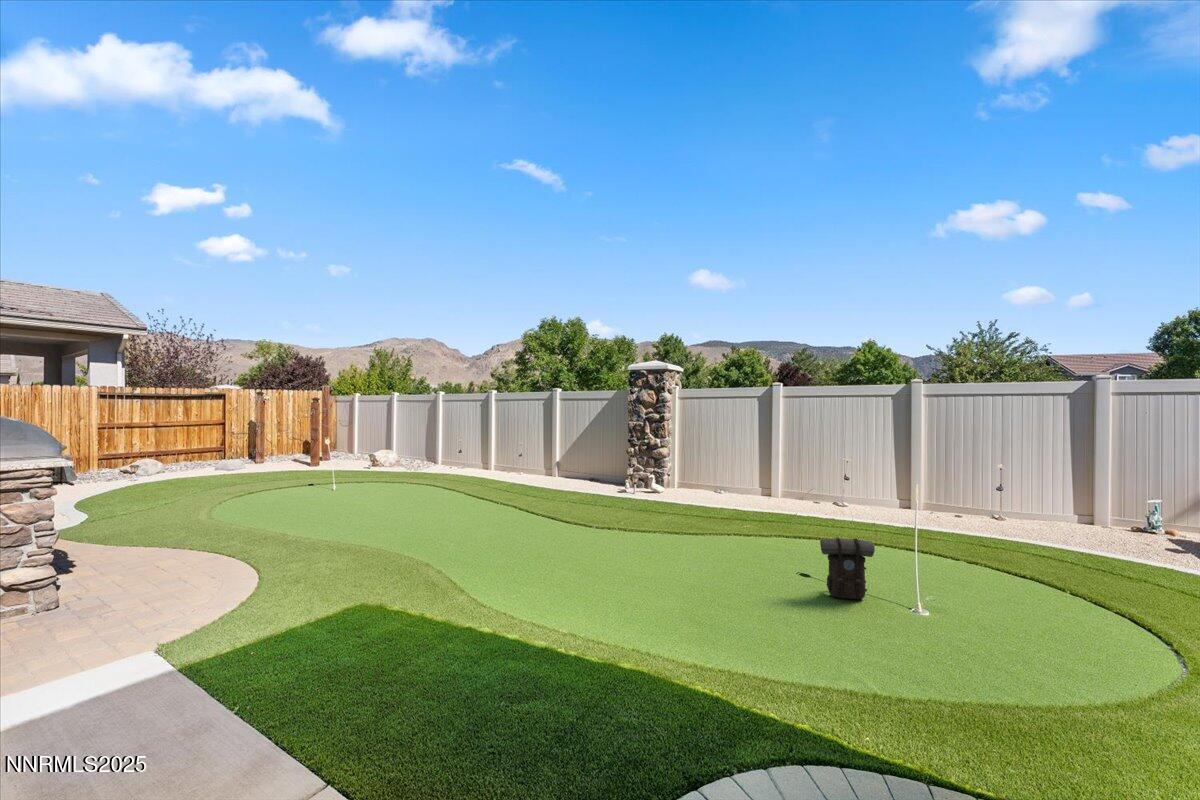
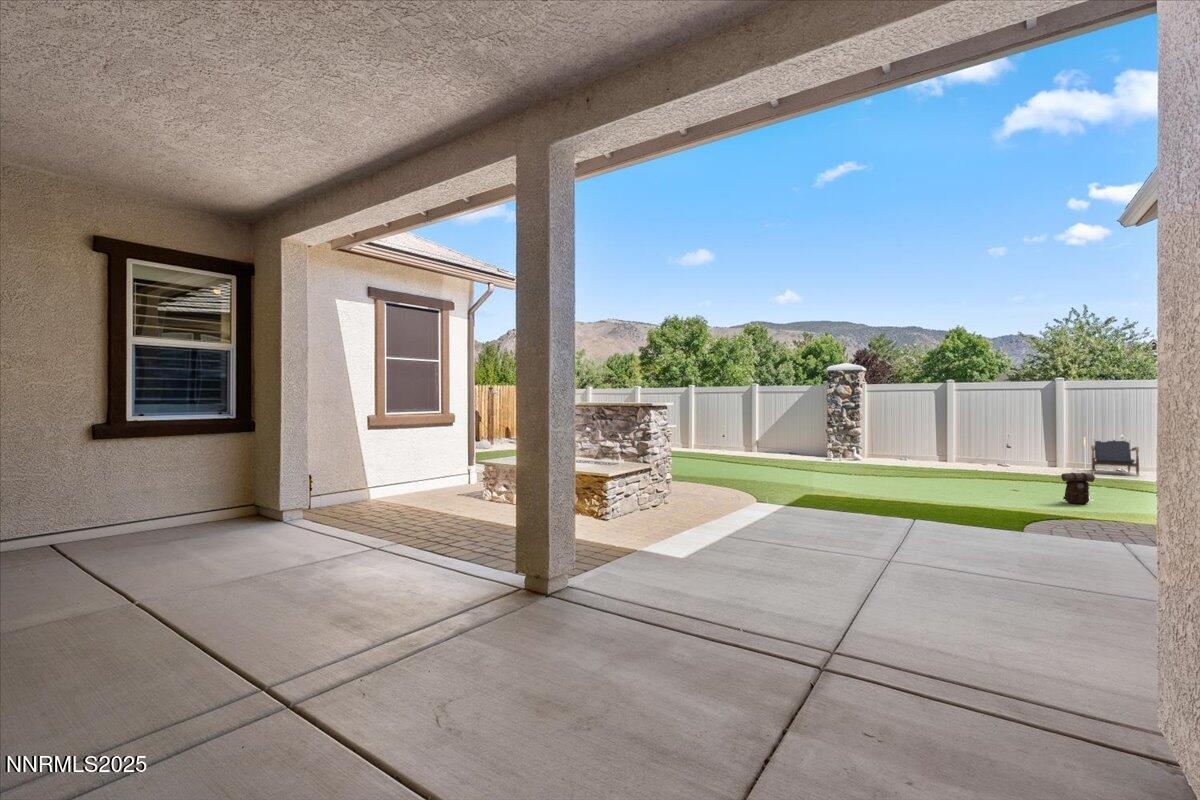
lounge chair: none [947,462,1011,529] -> present [1091,440,1139,477]

